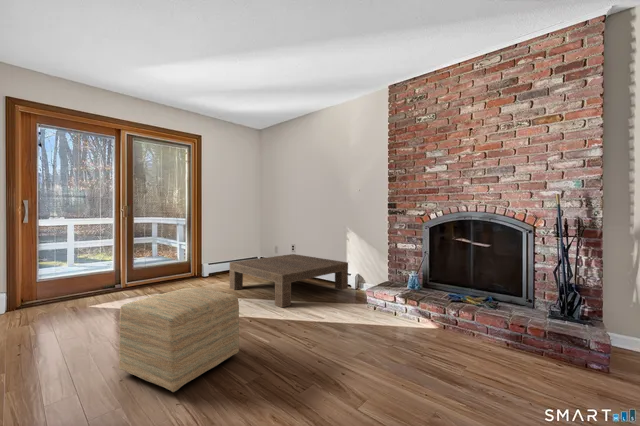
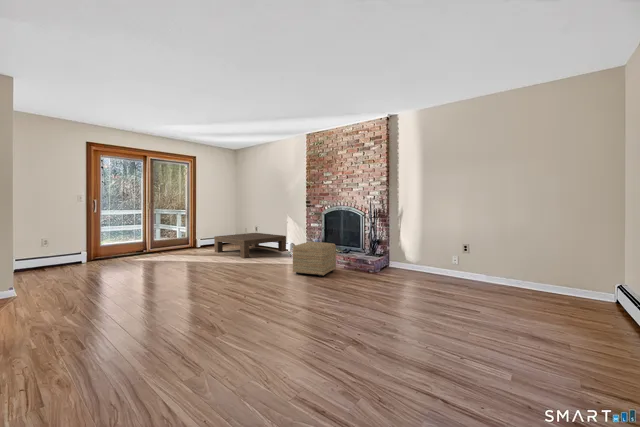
ottoman: present [119,287,239,392] -> present [293,242,336,277]

